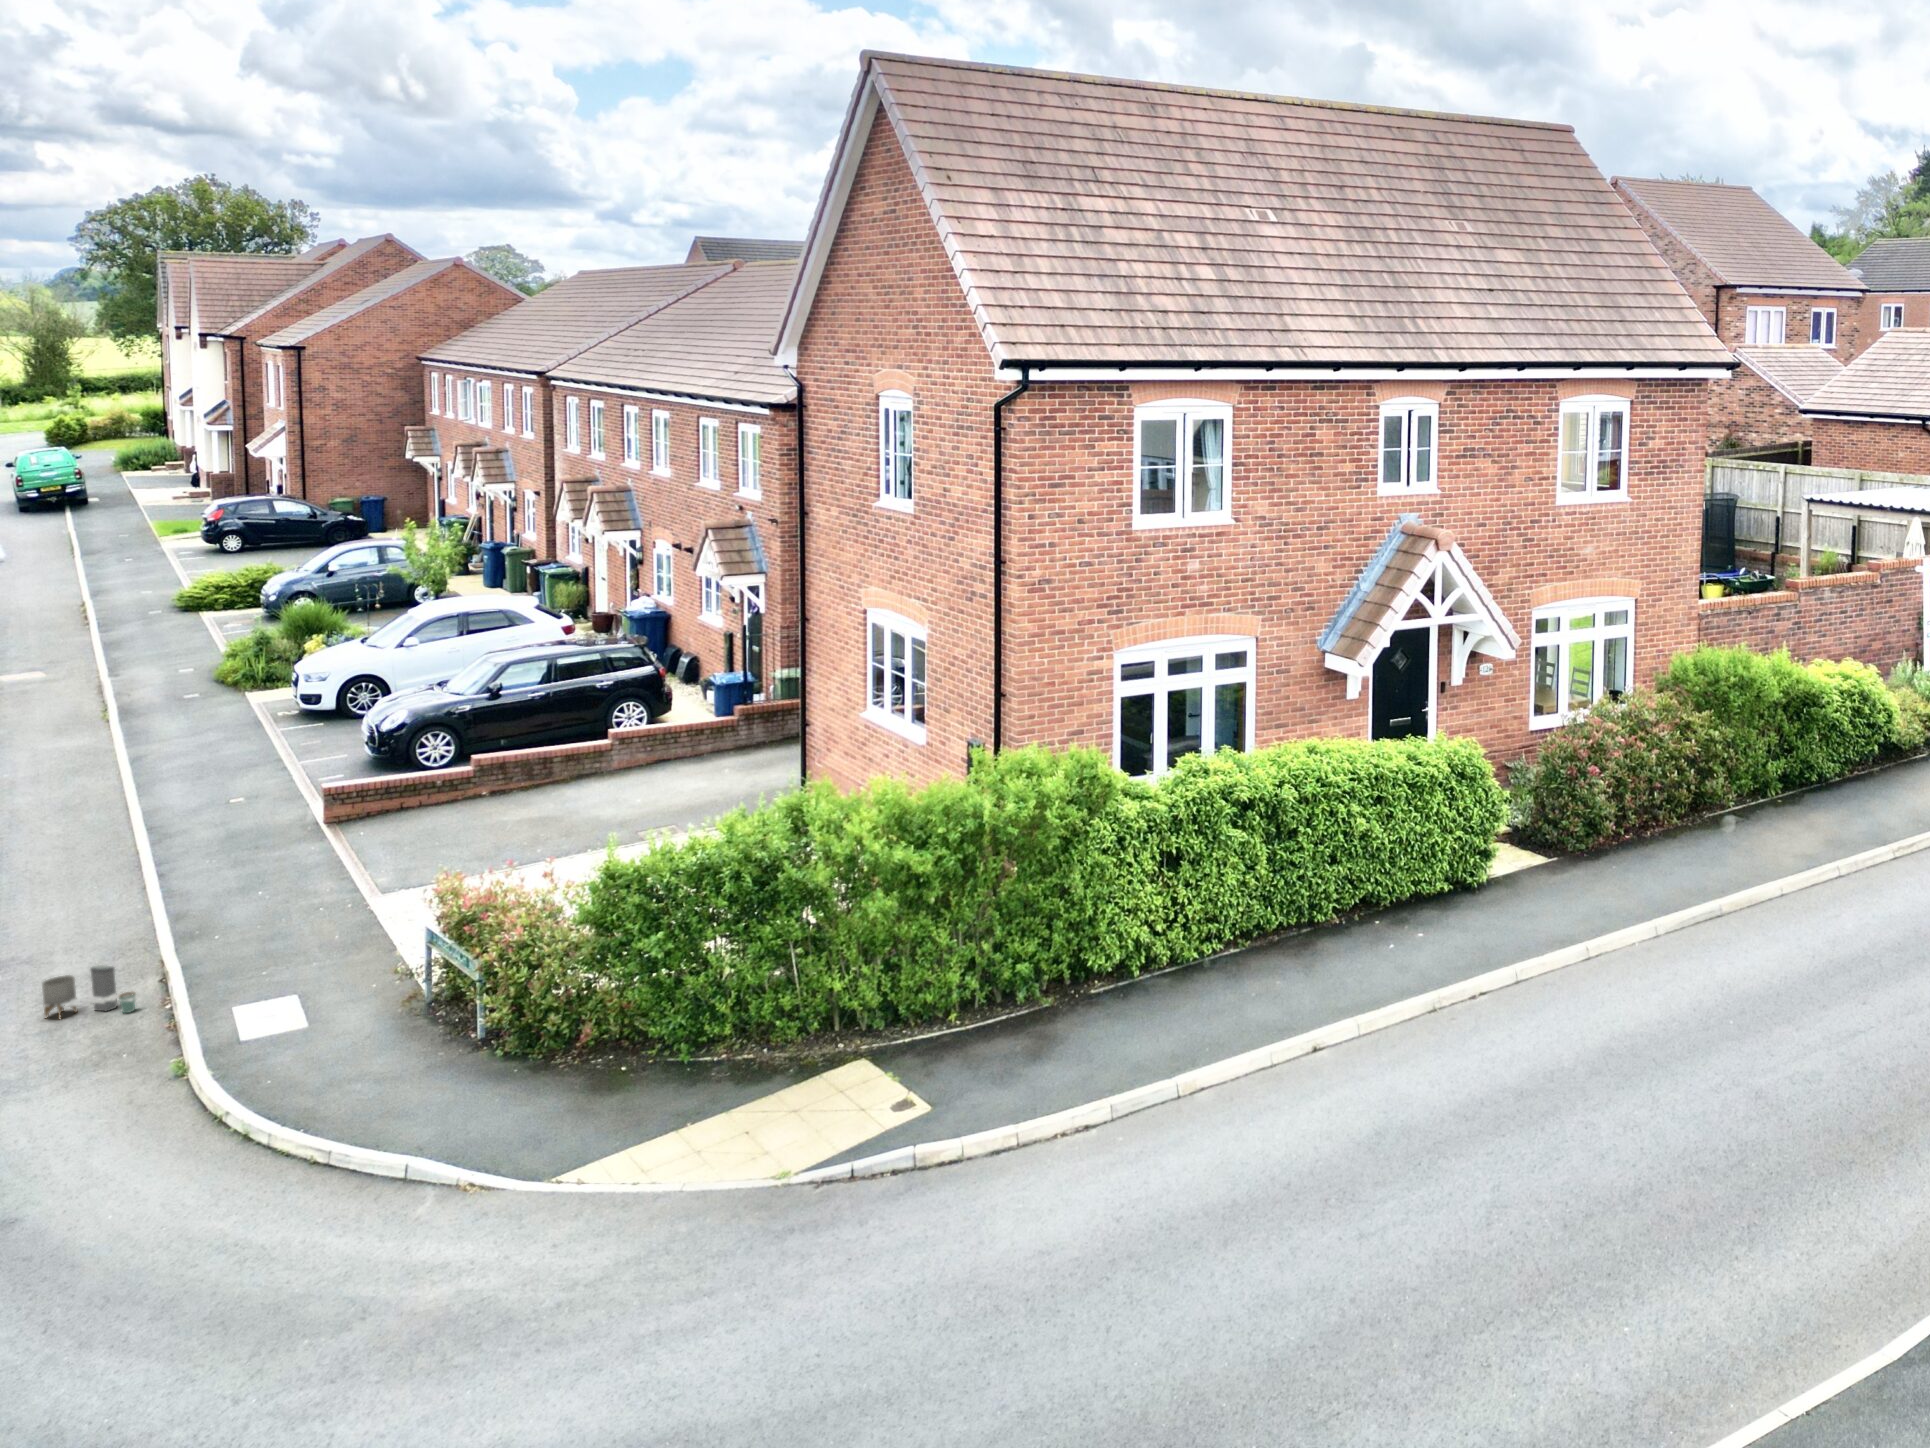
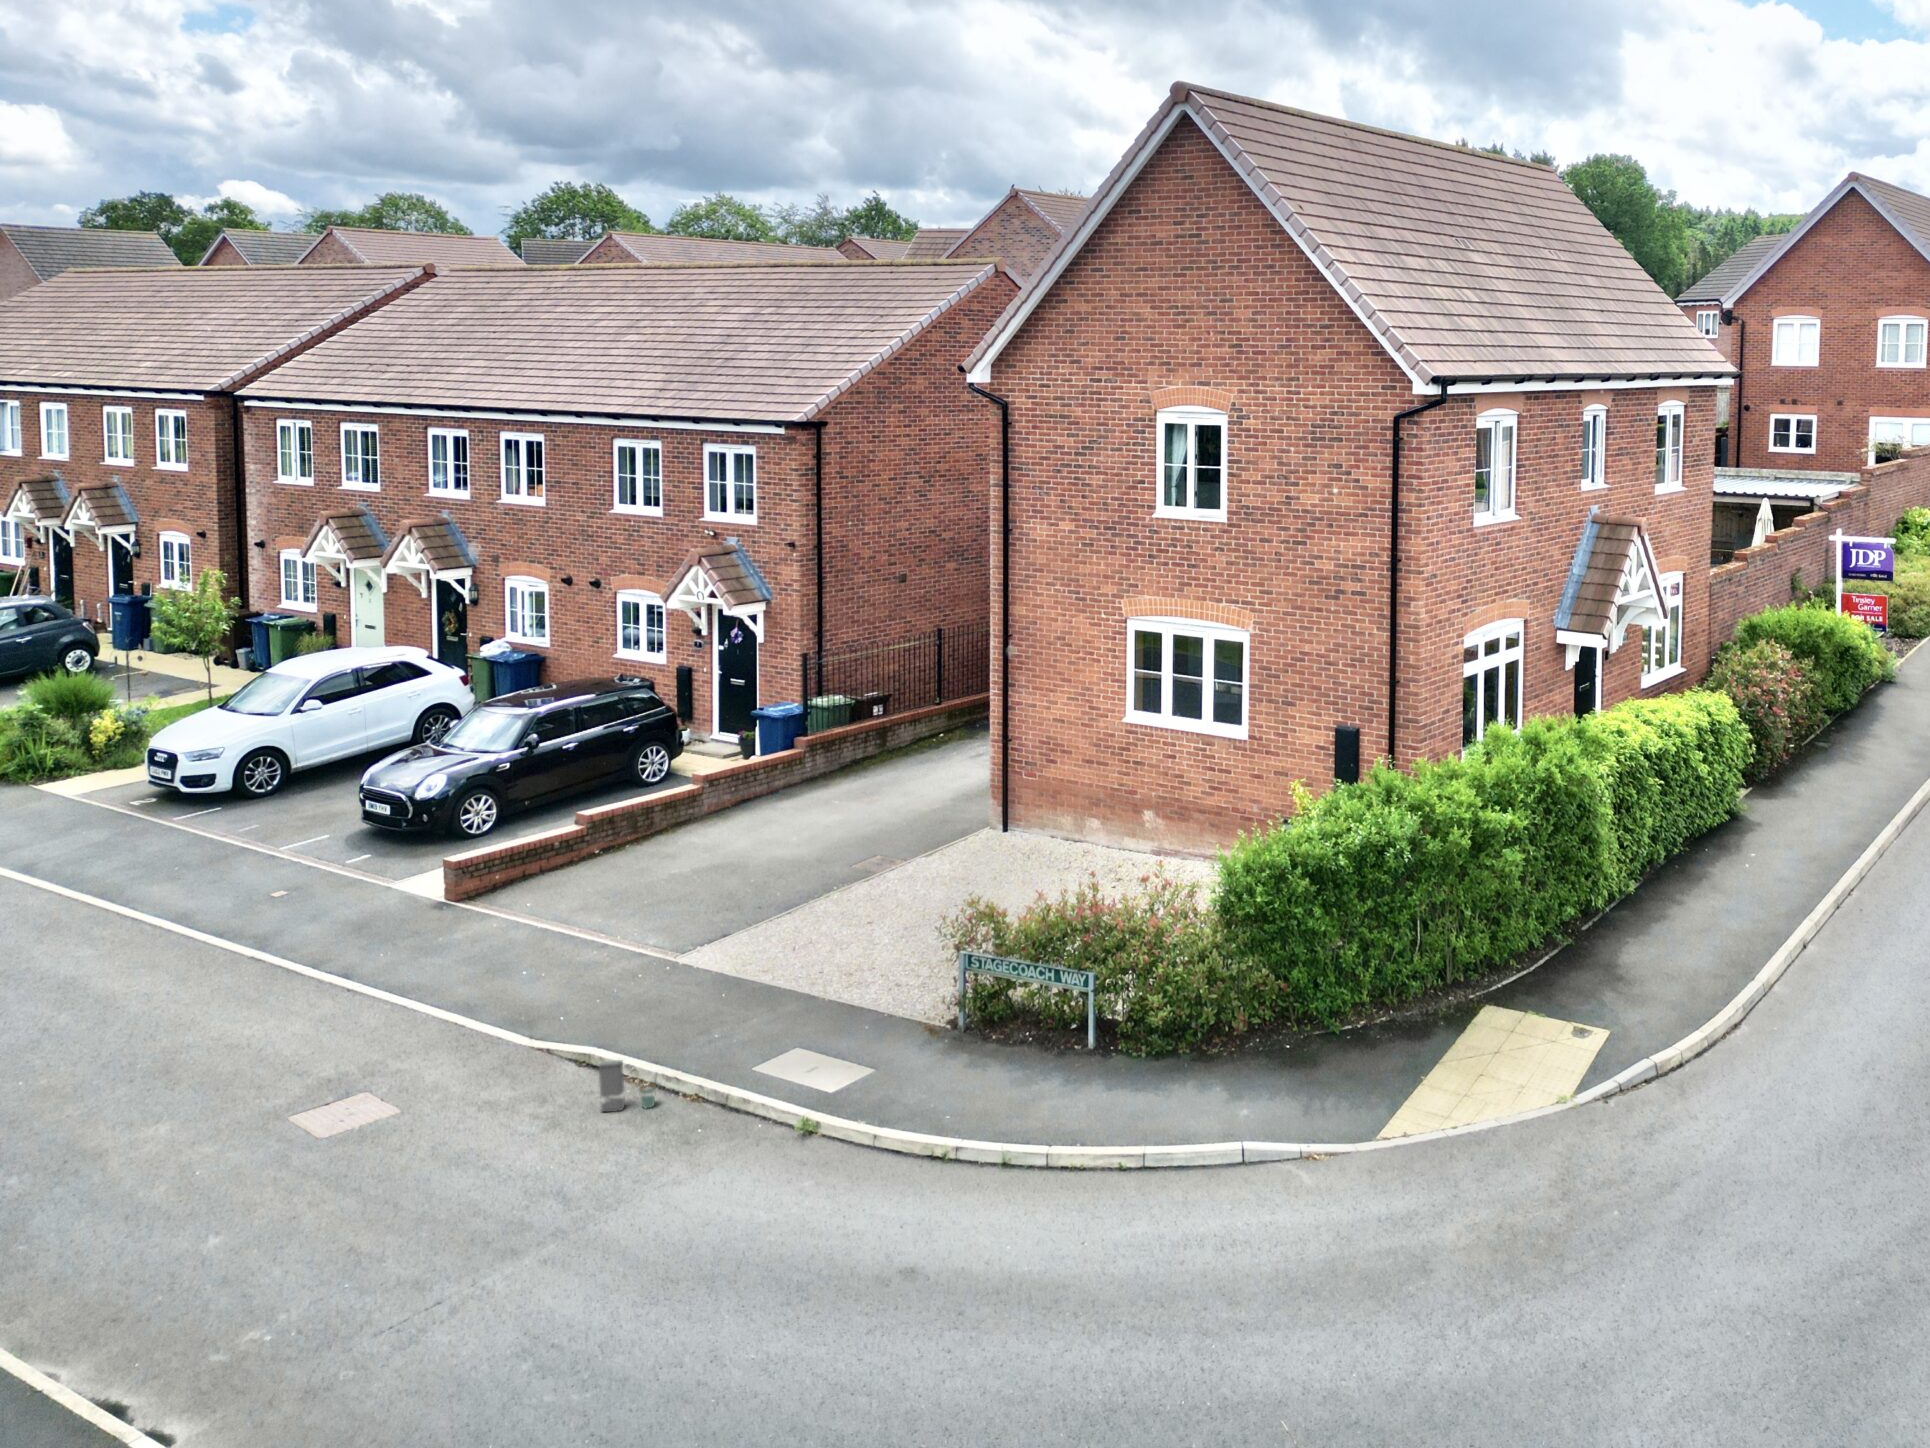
planter: present [42,975,77,1019] -> none [553,1078,587,1130]

